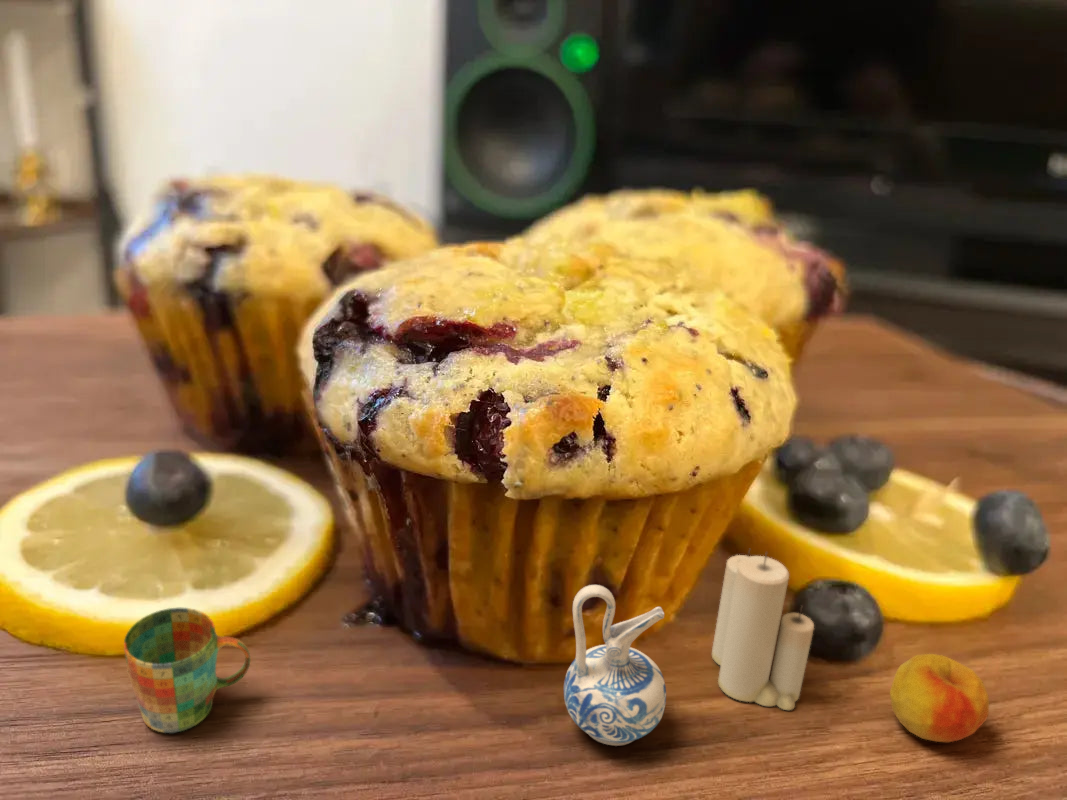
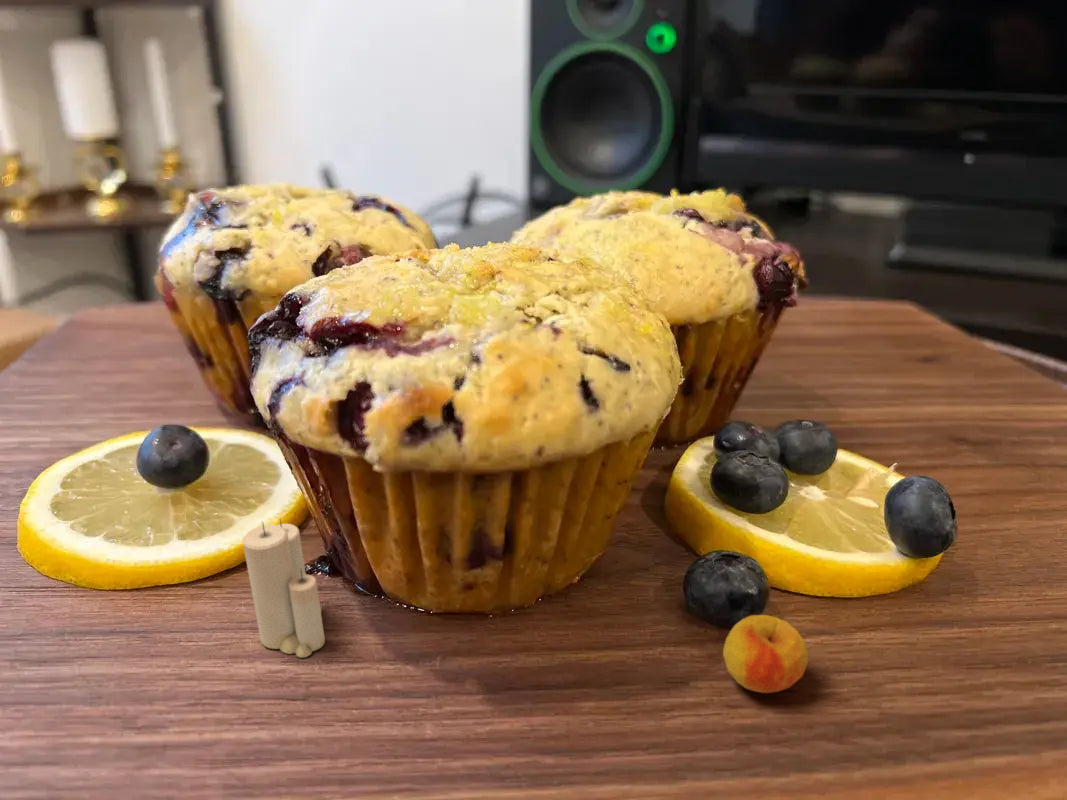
candle: present [712,555,814,710] -> present [243,519,325,658]
ceramic pitcher: present [564,585,666,746] -> none [426,545,518,680]
mug: present [124,607,250,733] -> none [94,555,197,651]

